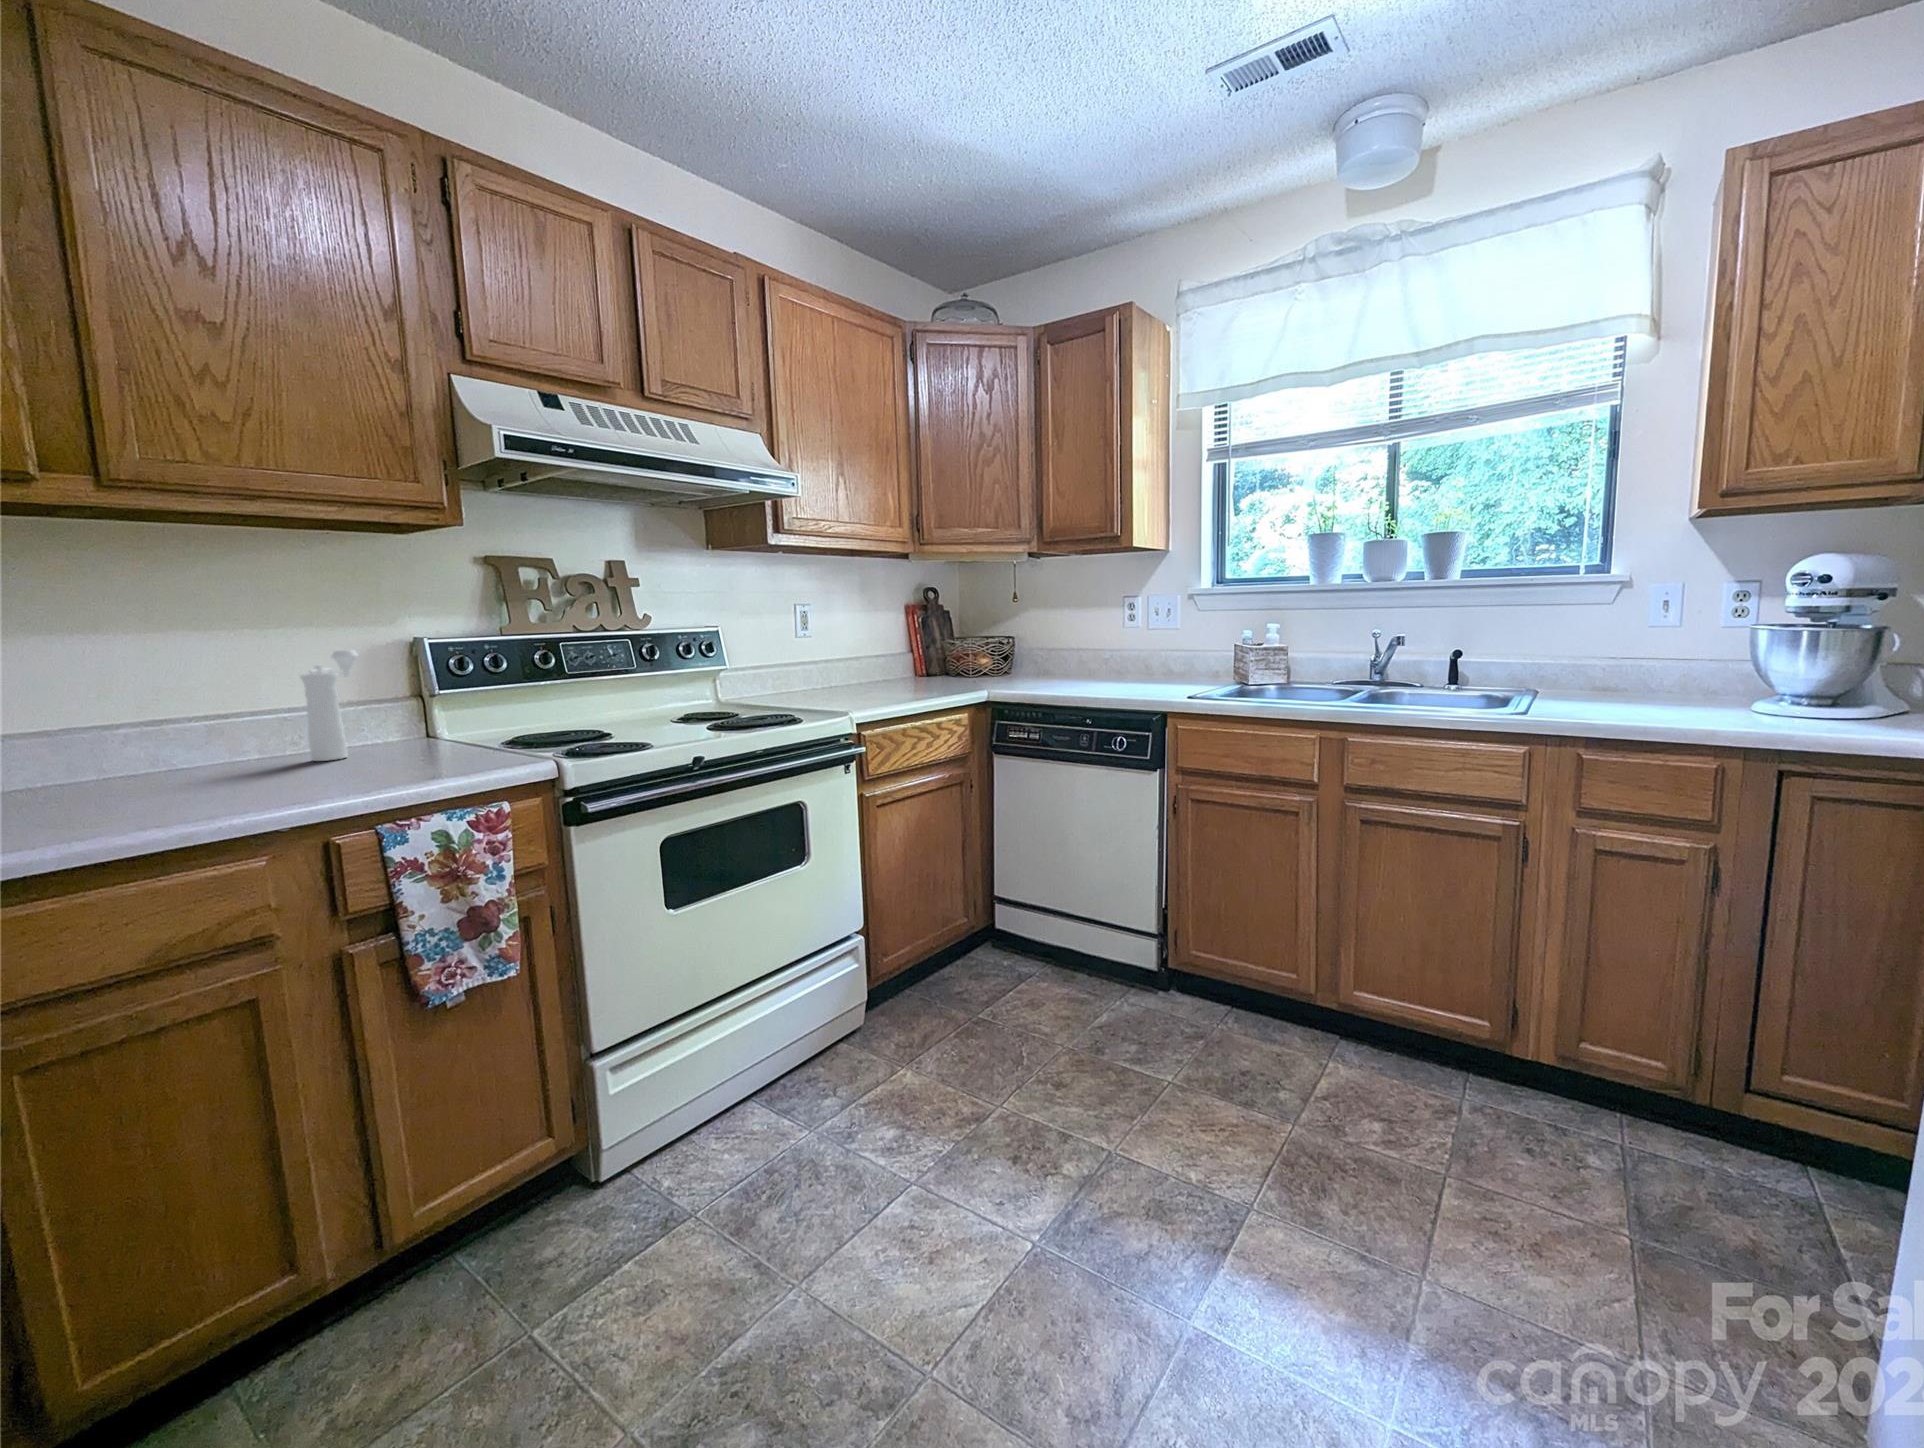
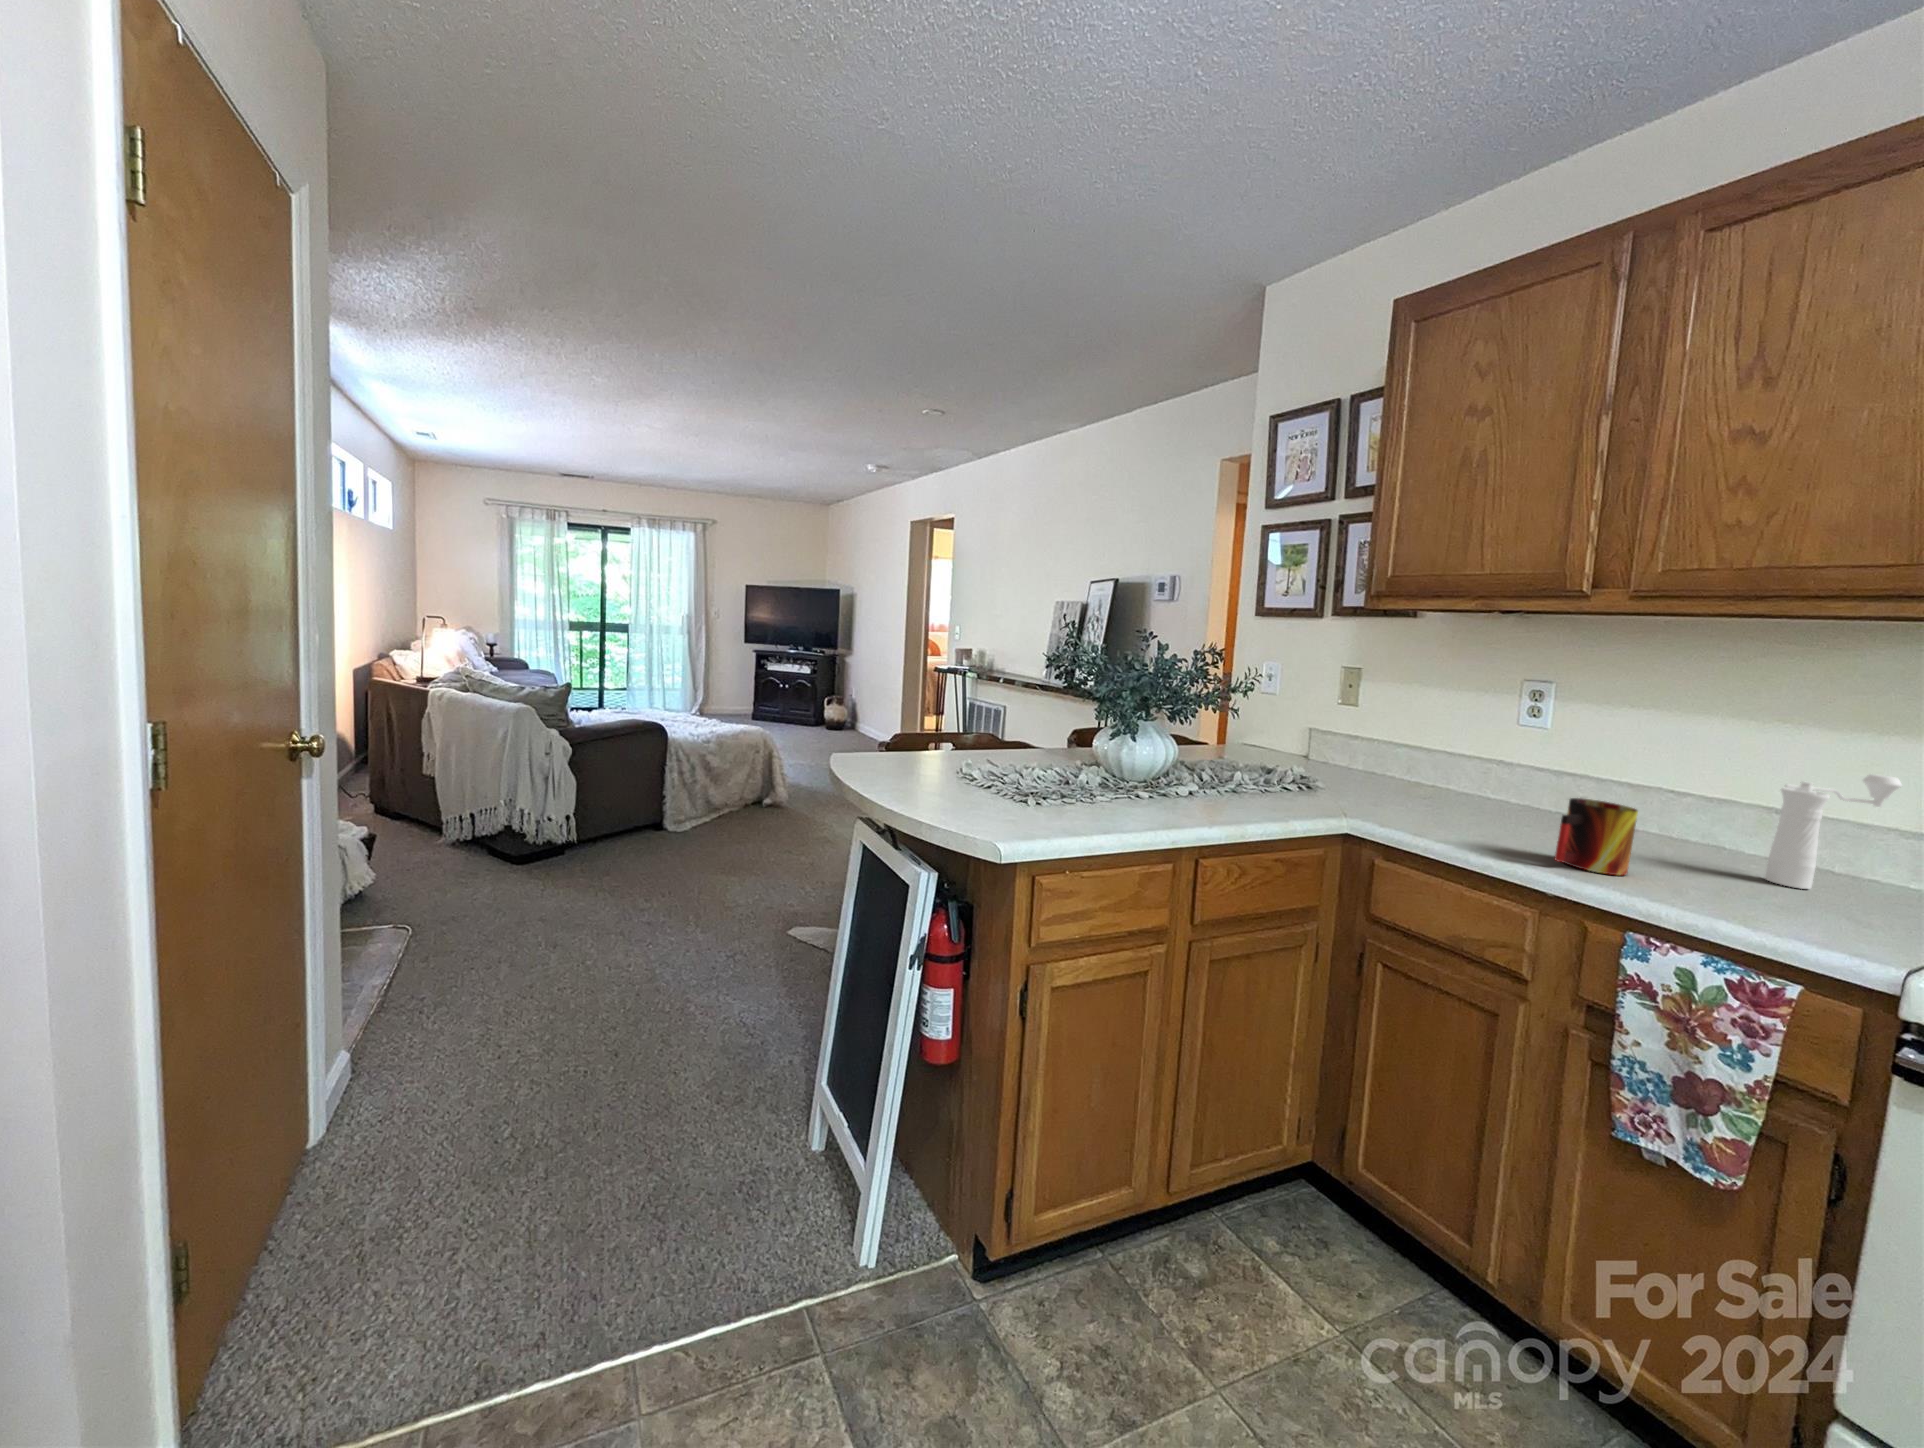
mug: none [205,719,295,801] -> present [1555,798,1638,875]

